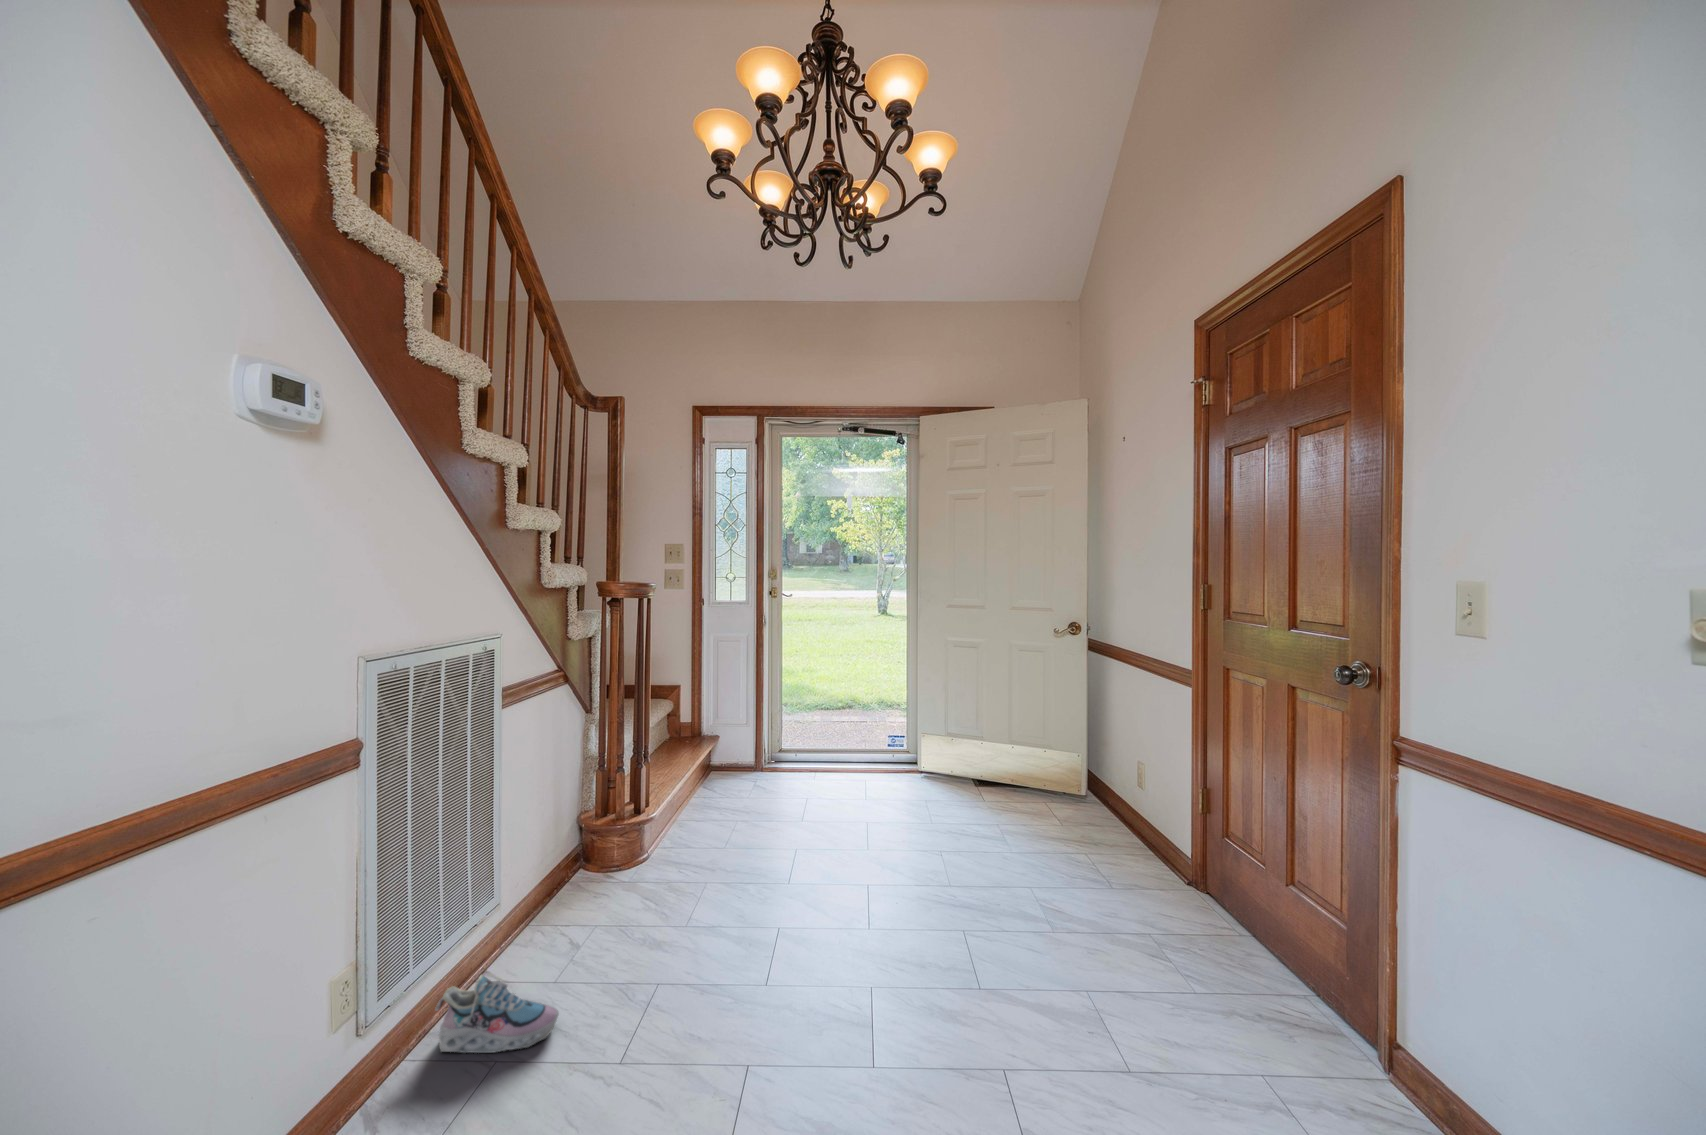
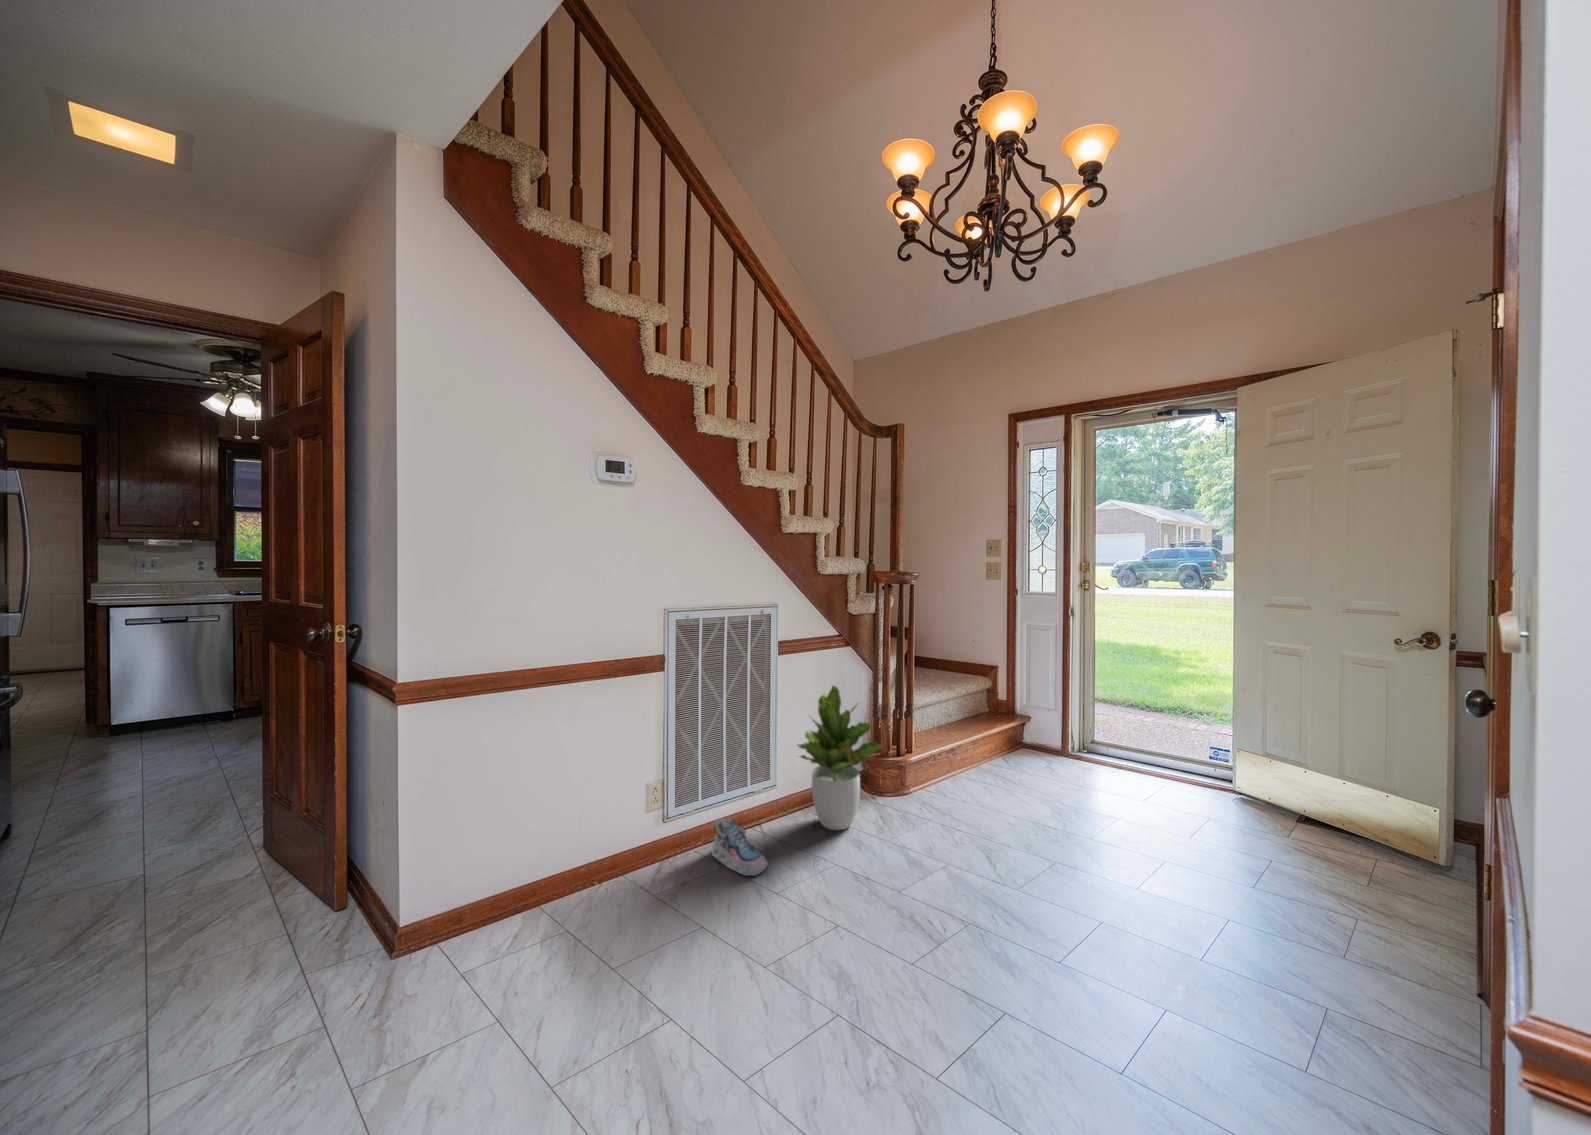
potted plant: none [539,739,661,936] -> present [798,686,882,830]

